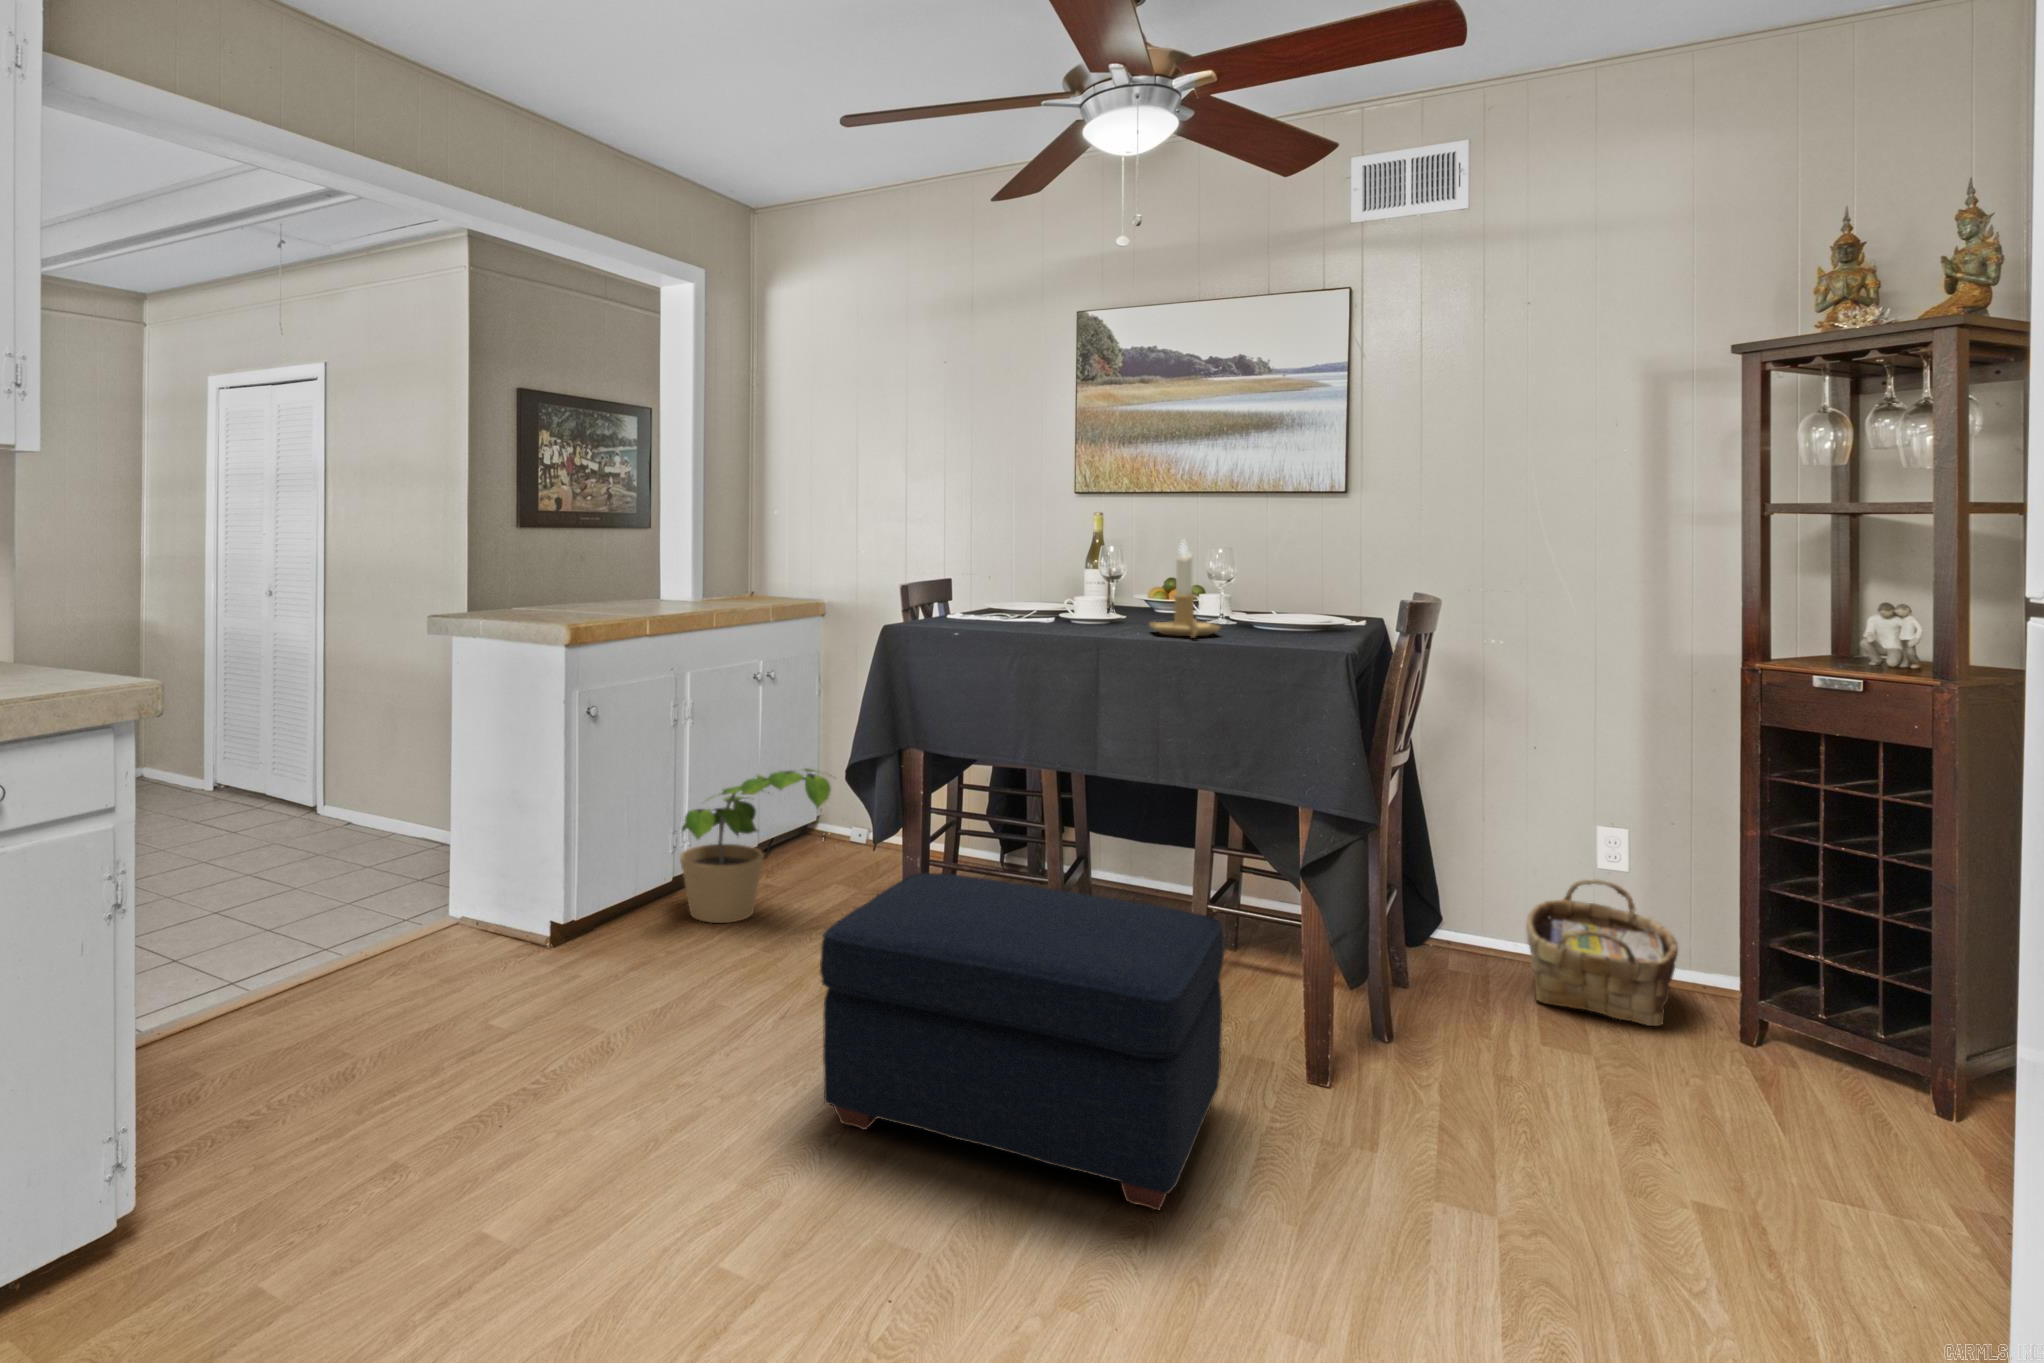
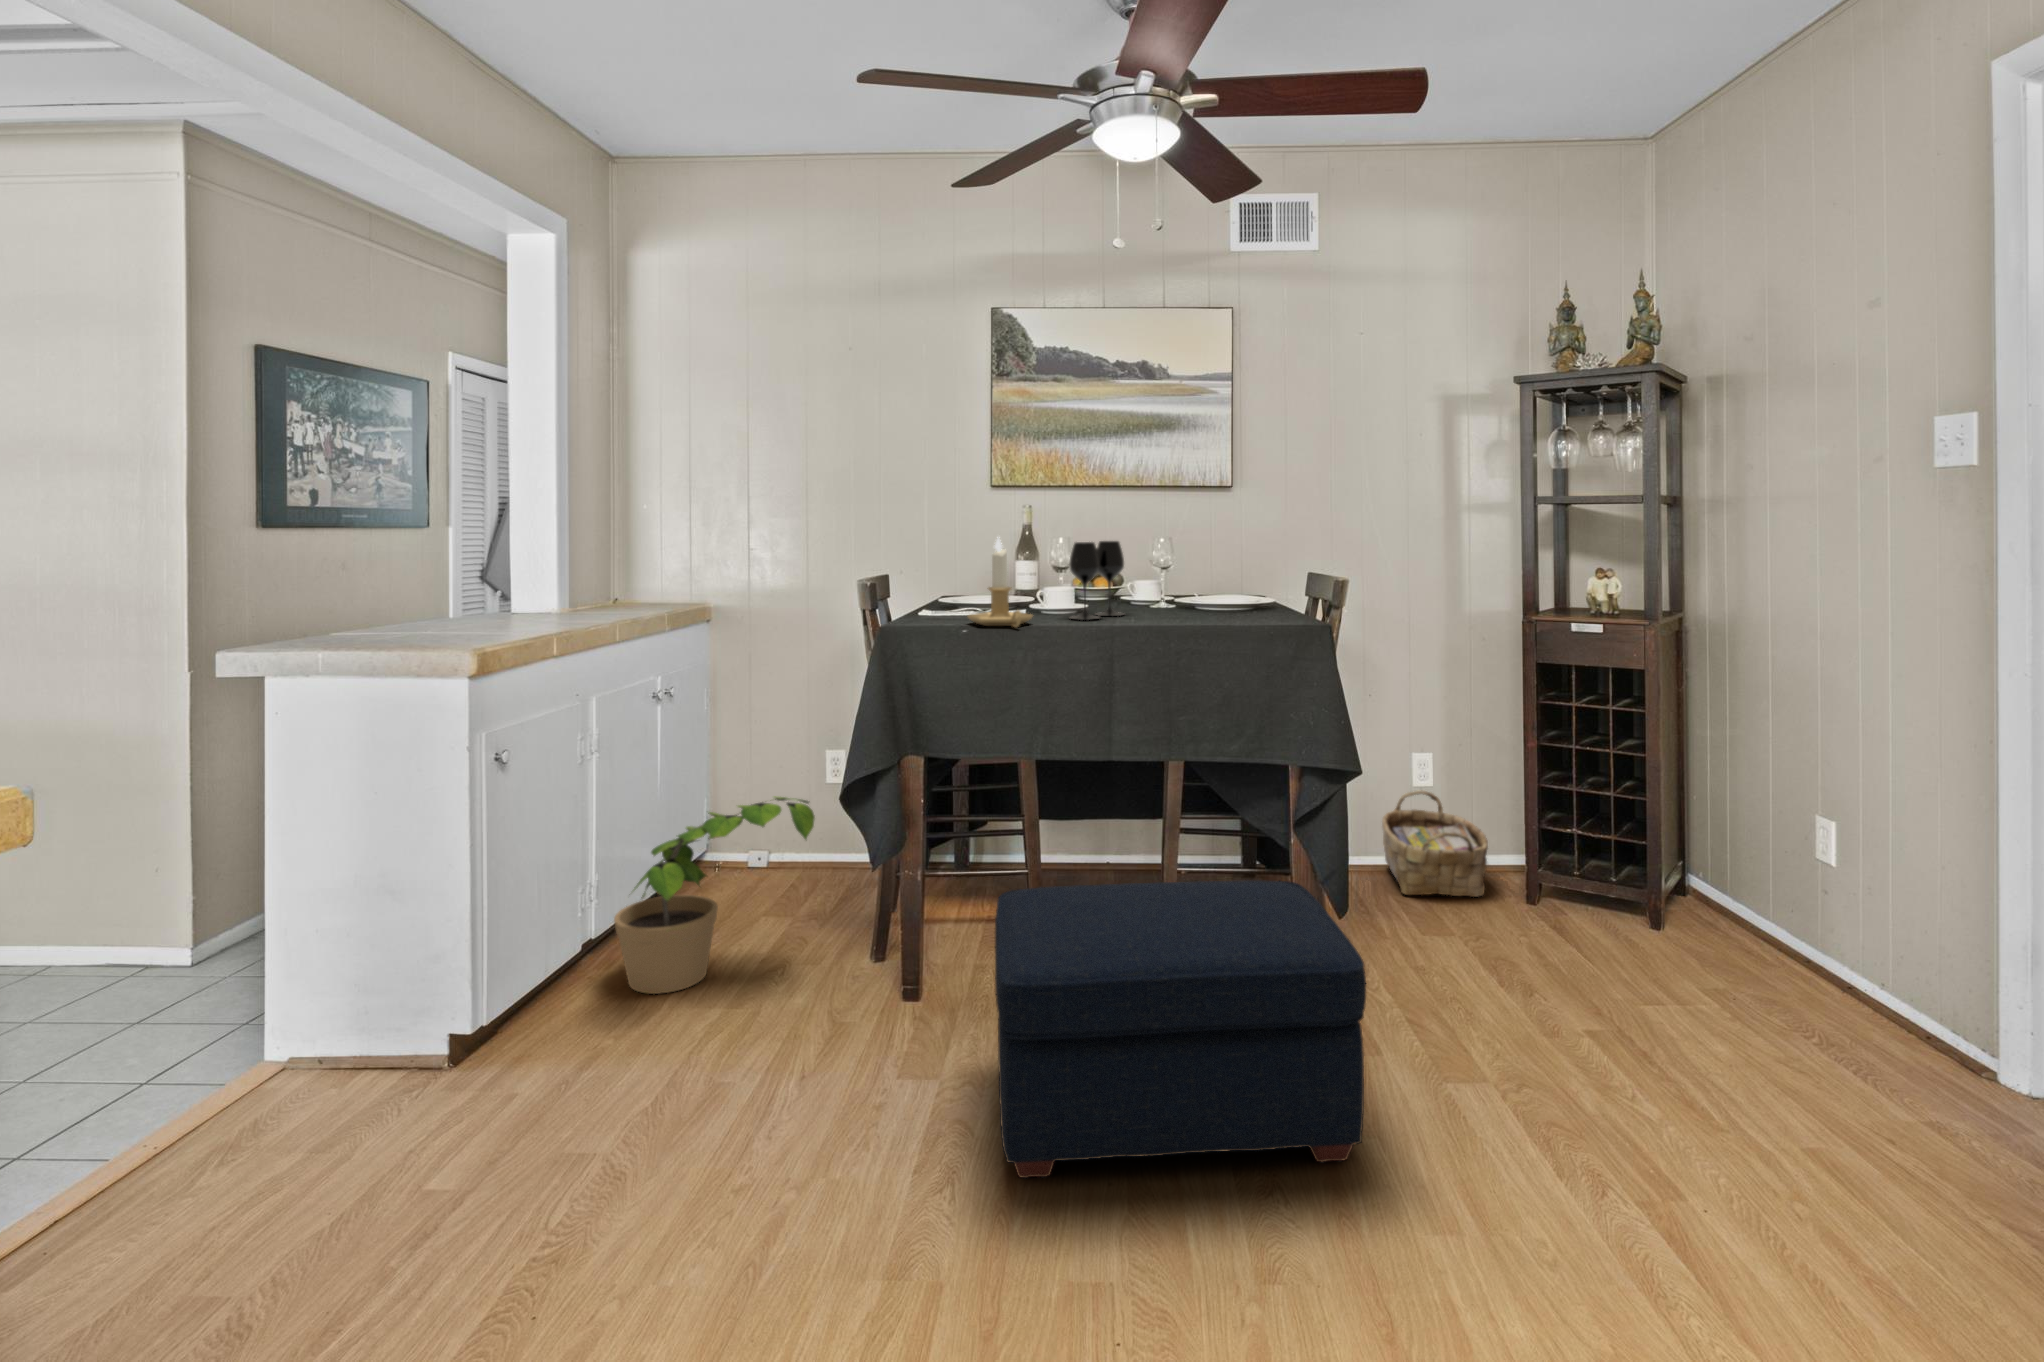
candlestick: present [1150,541,1220,638] -> present [968,538,1032,627]
wine glass: none [1072,545,1143,624] -> present [1069,541,1124,620]

